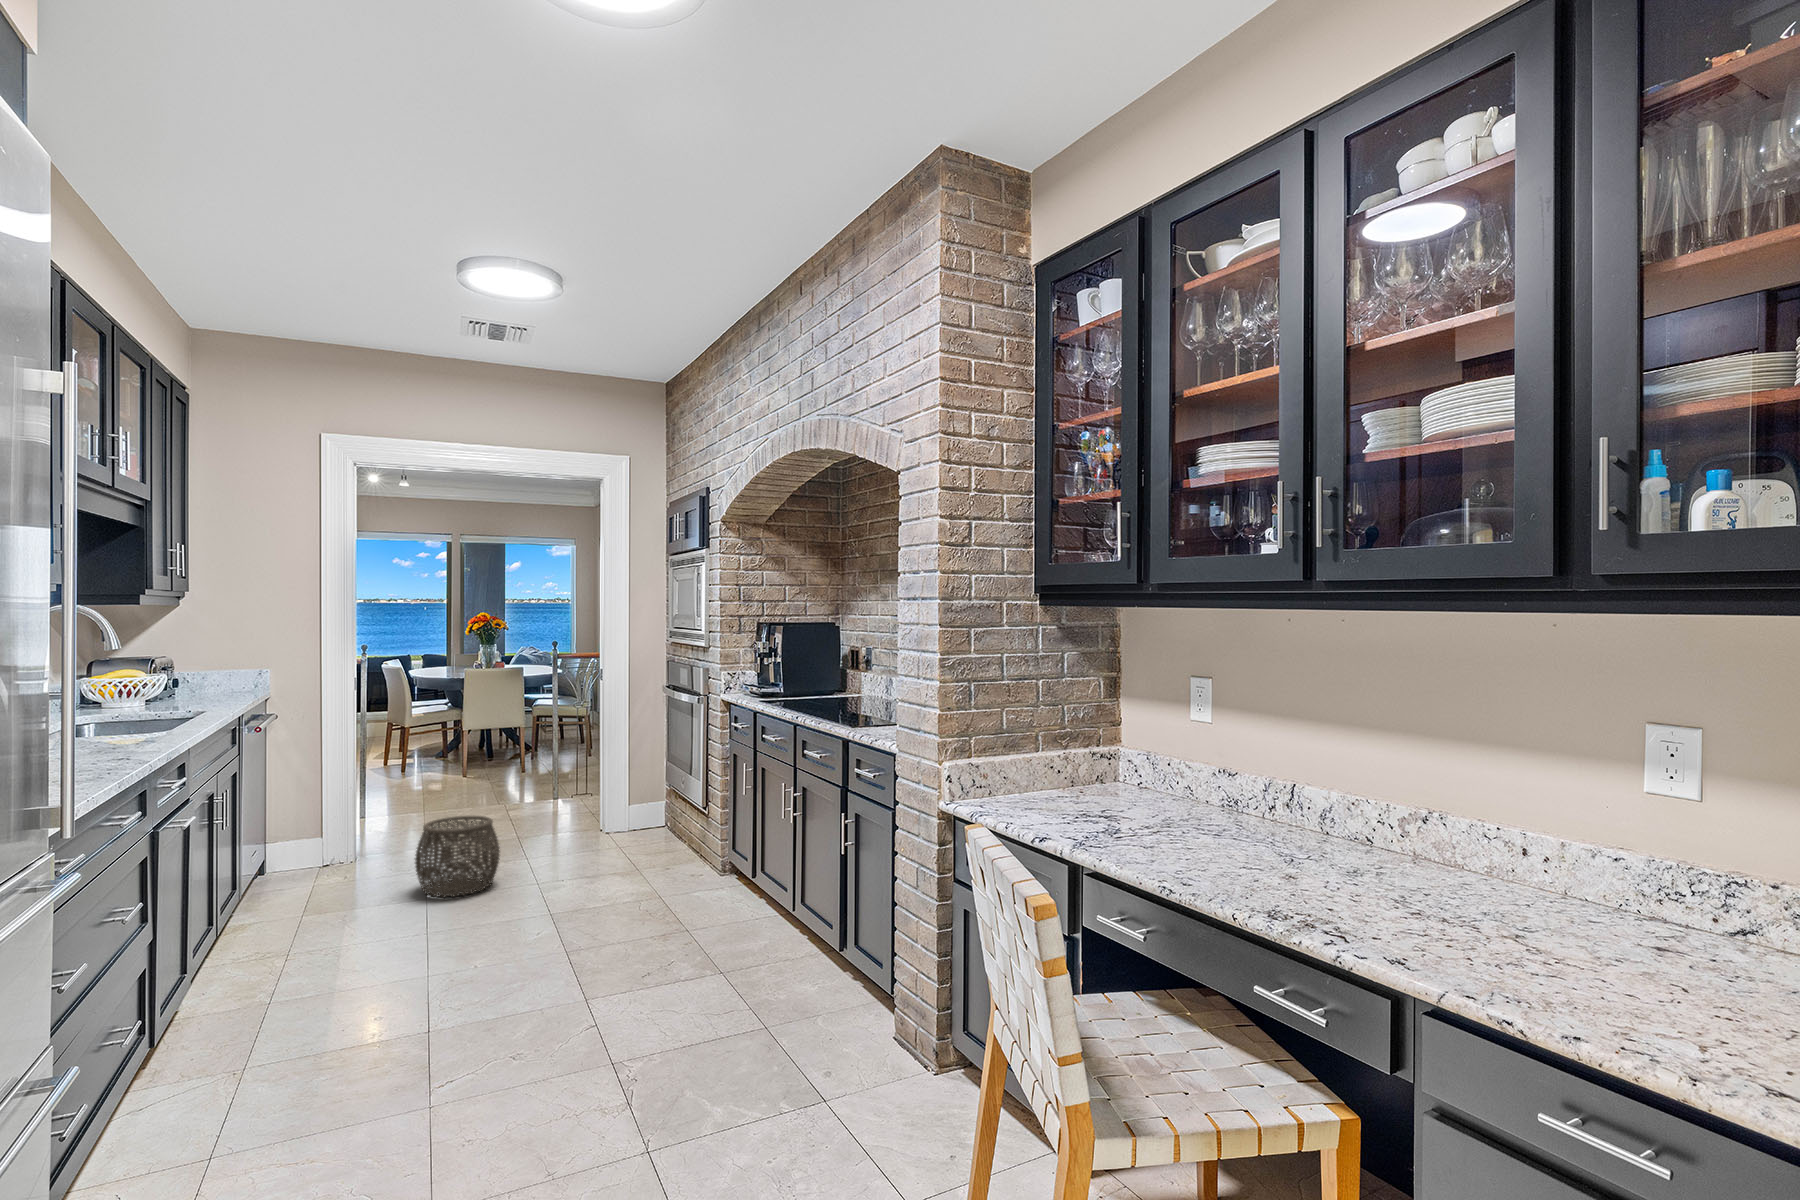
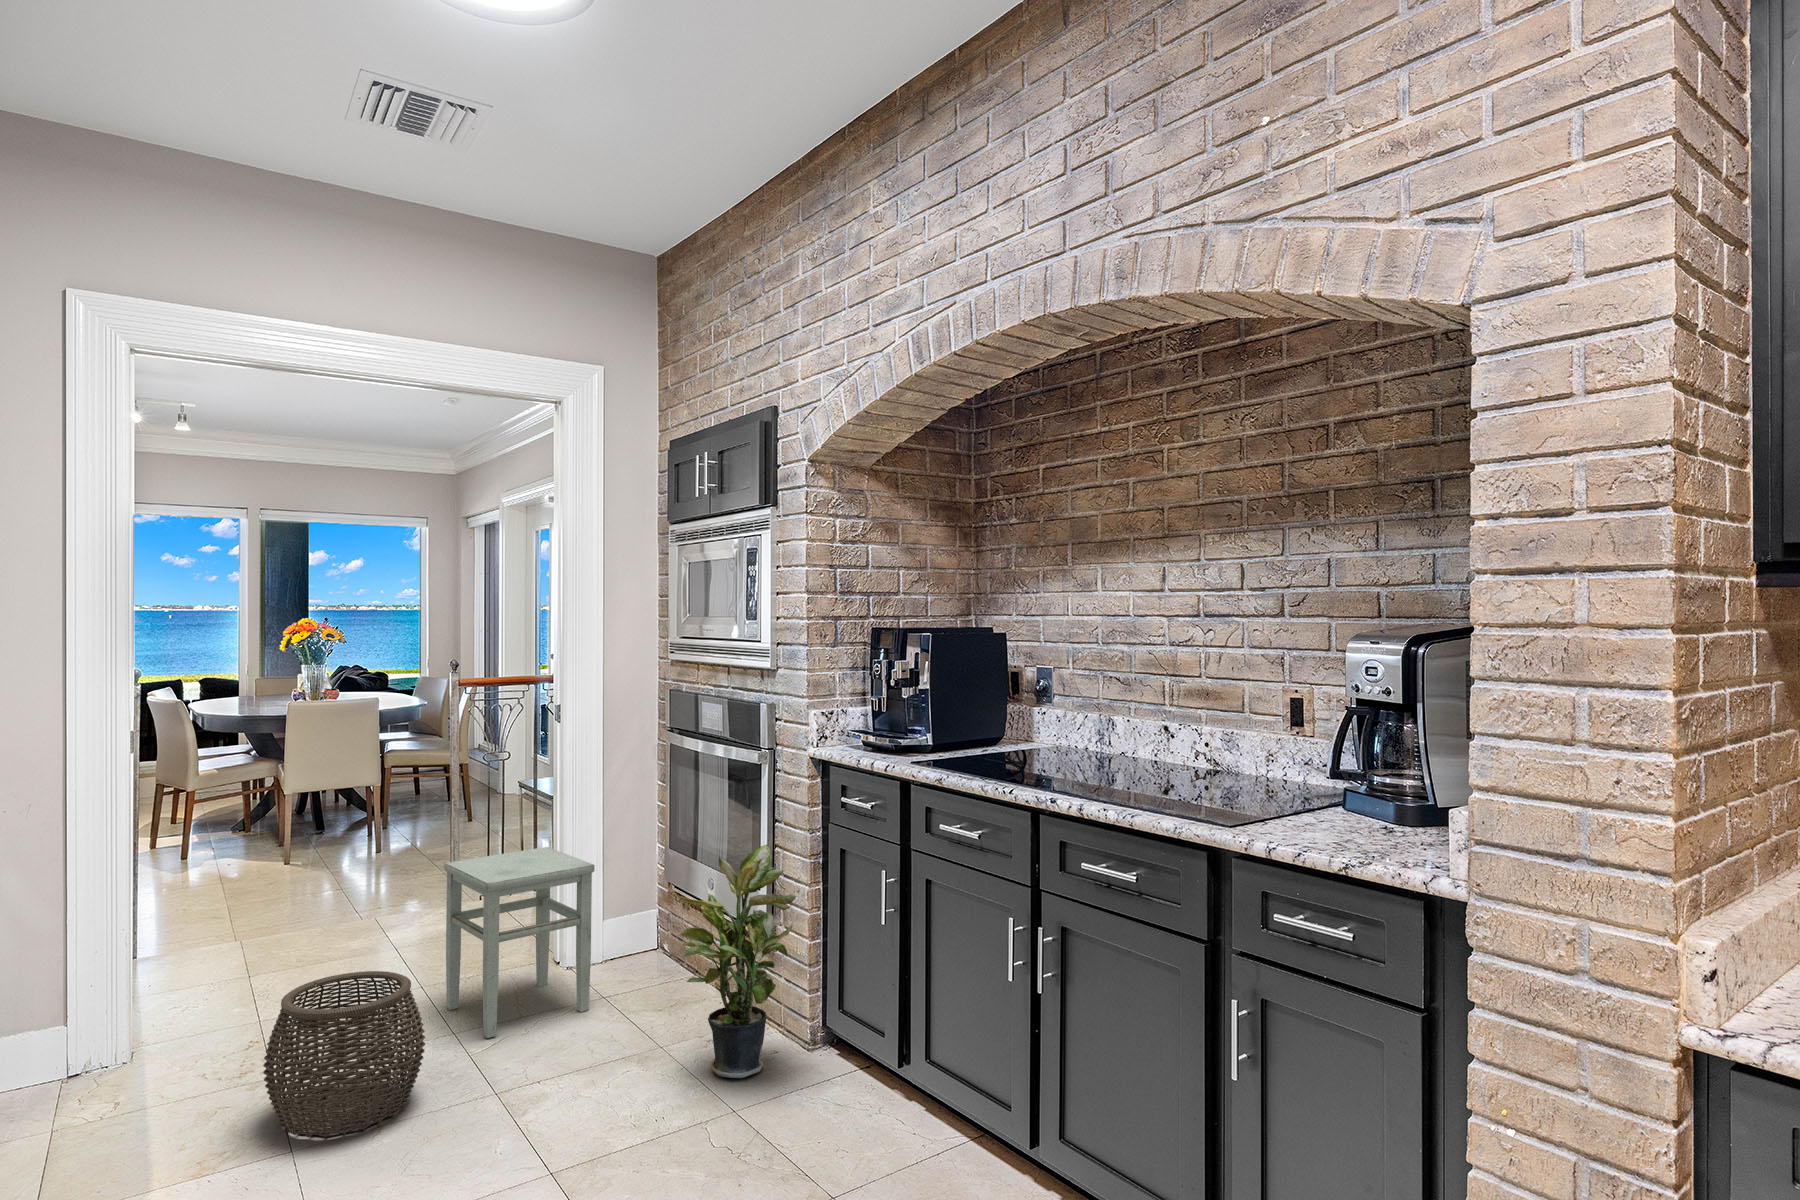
potted plant: none [641,751,713,886] -> present [679,845,796,1078]
stool: none [527,757,612,863] -> present [444,847,595,1038]

